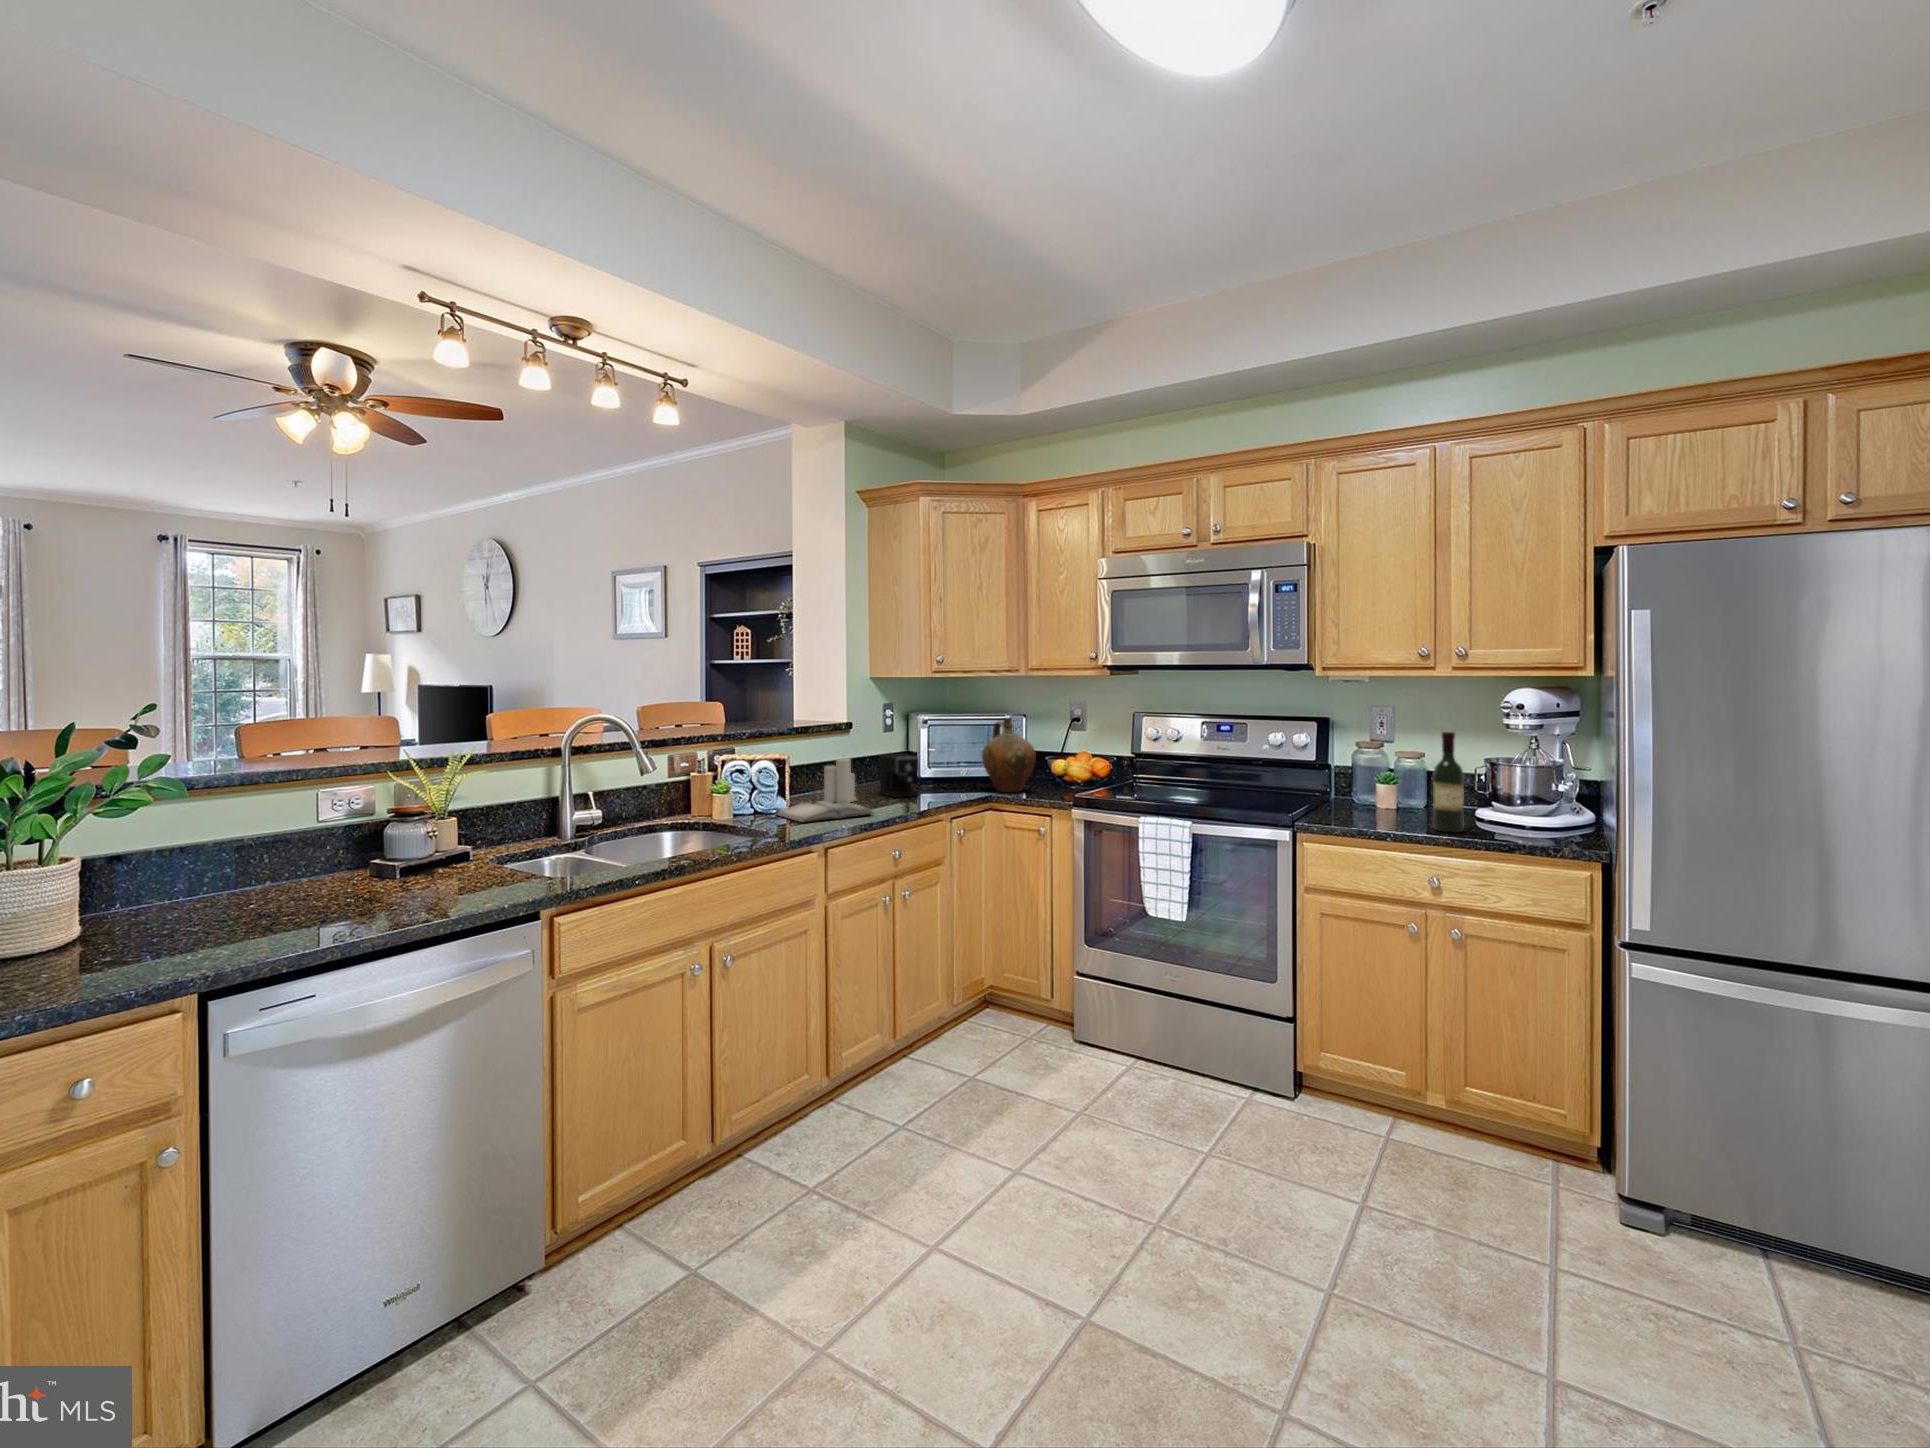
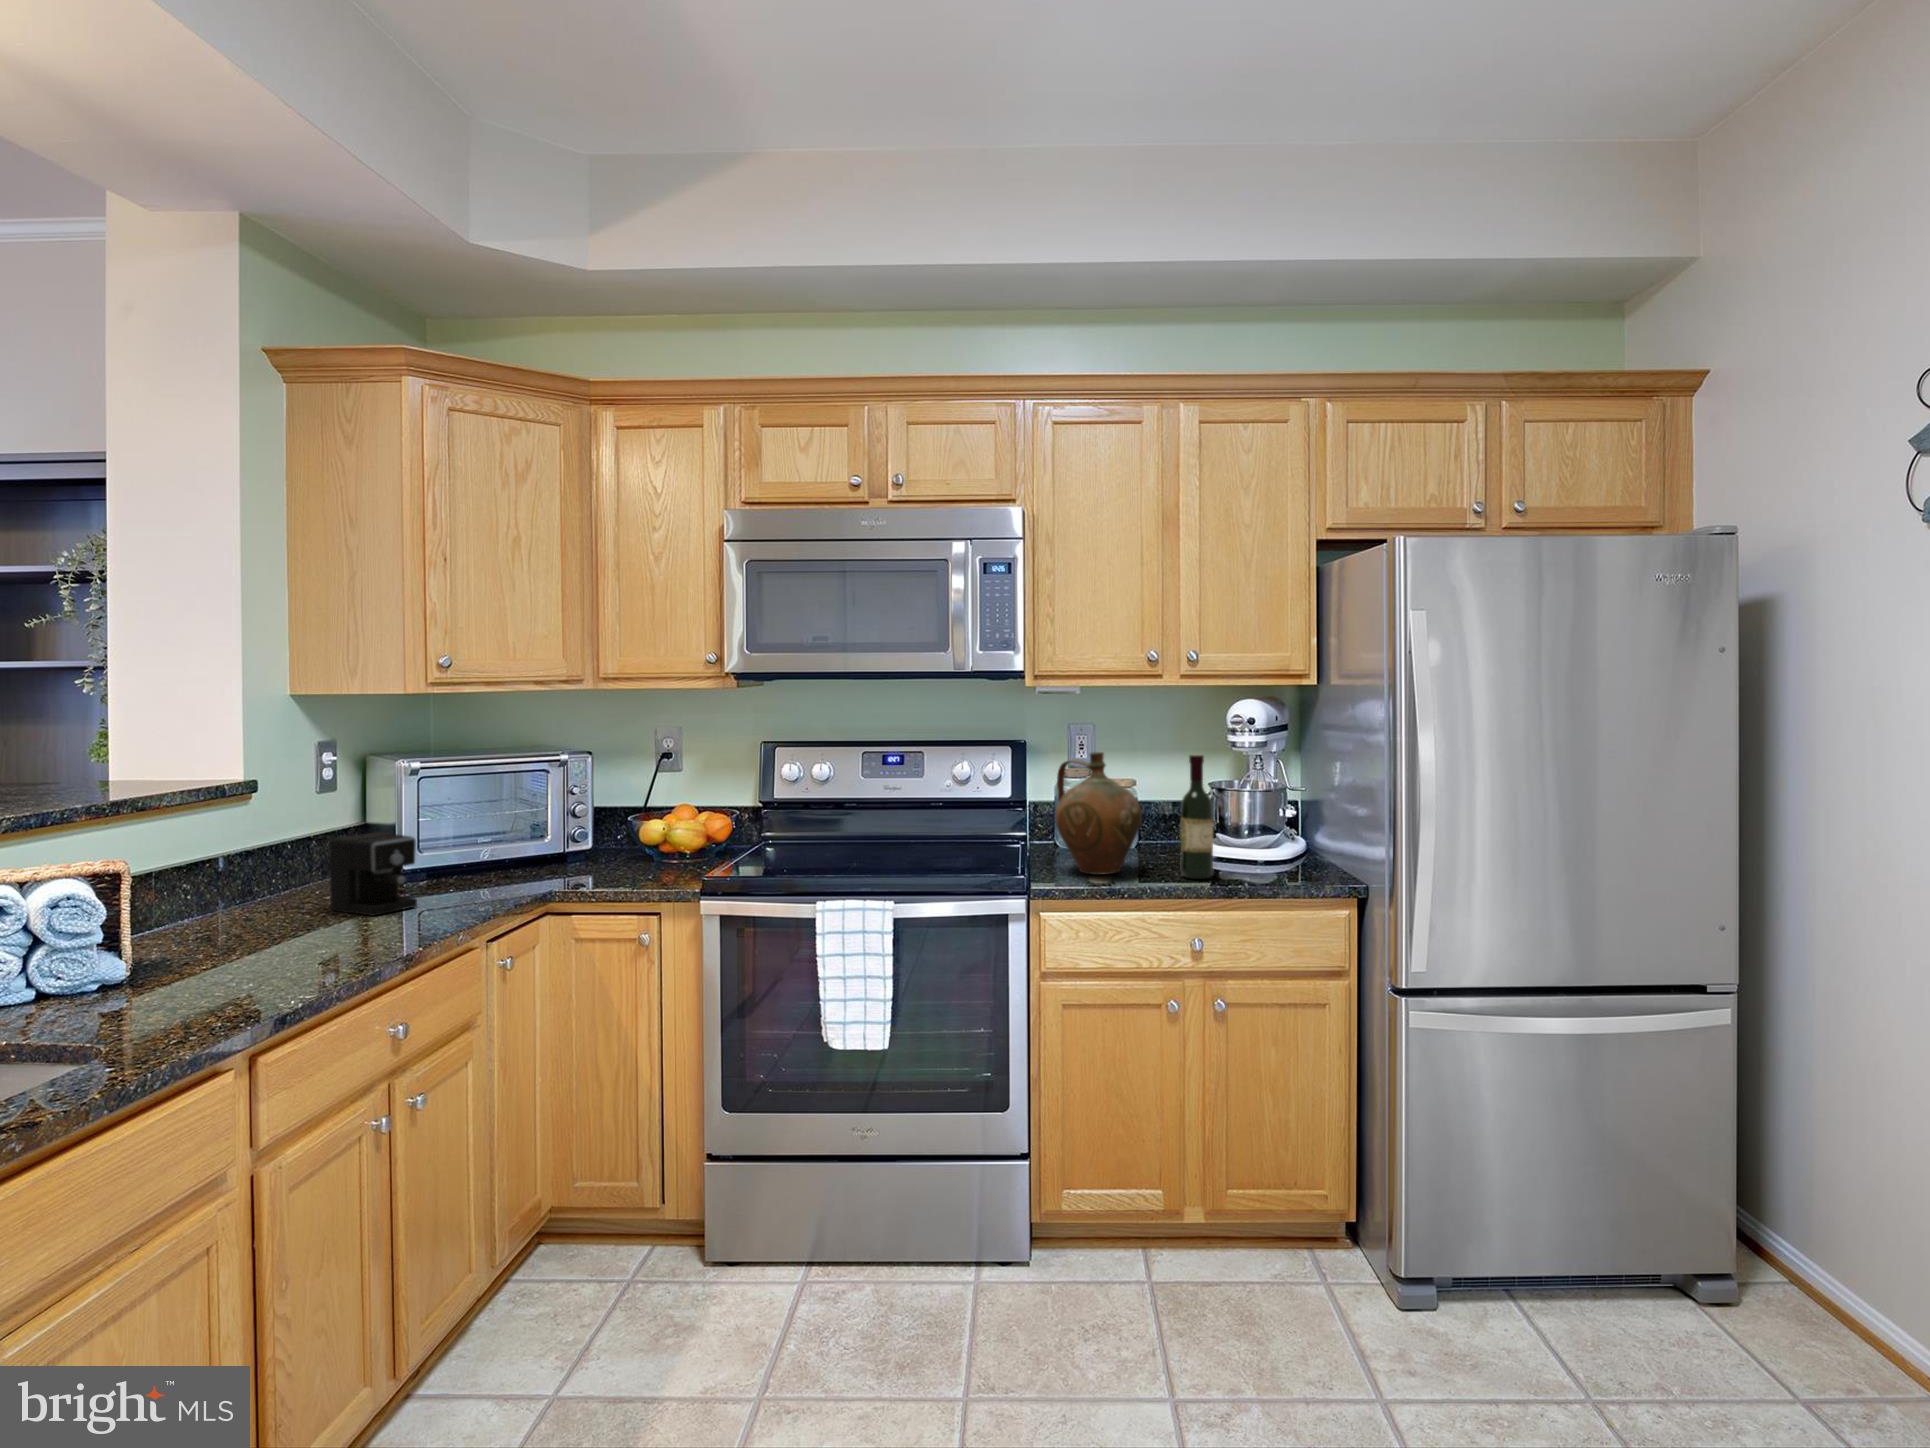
ceramic jug: present [982,718,1036,792] -> present [1055,752,1142,875]
candle: present [823,758,857,802] -> none [207,846,290,946]
hardback book: present [777,801,873,822] -> none [95,940,348,1008]

